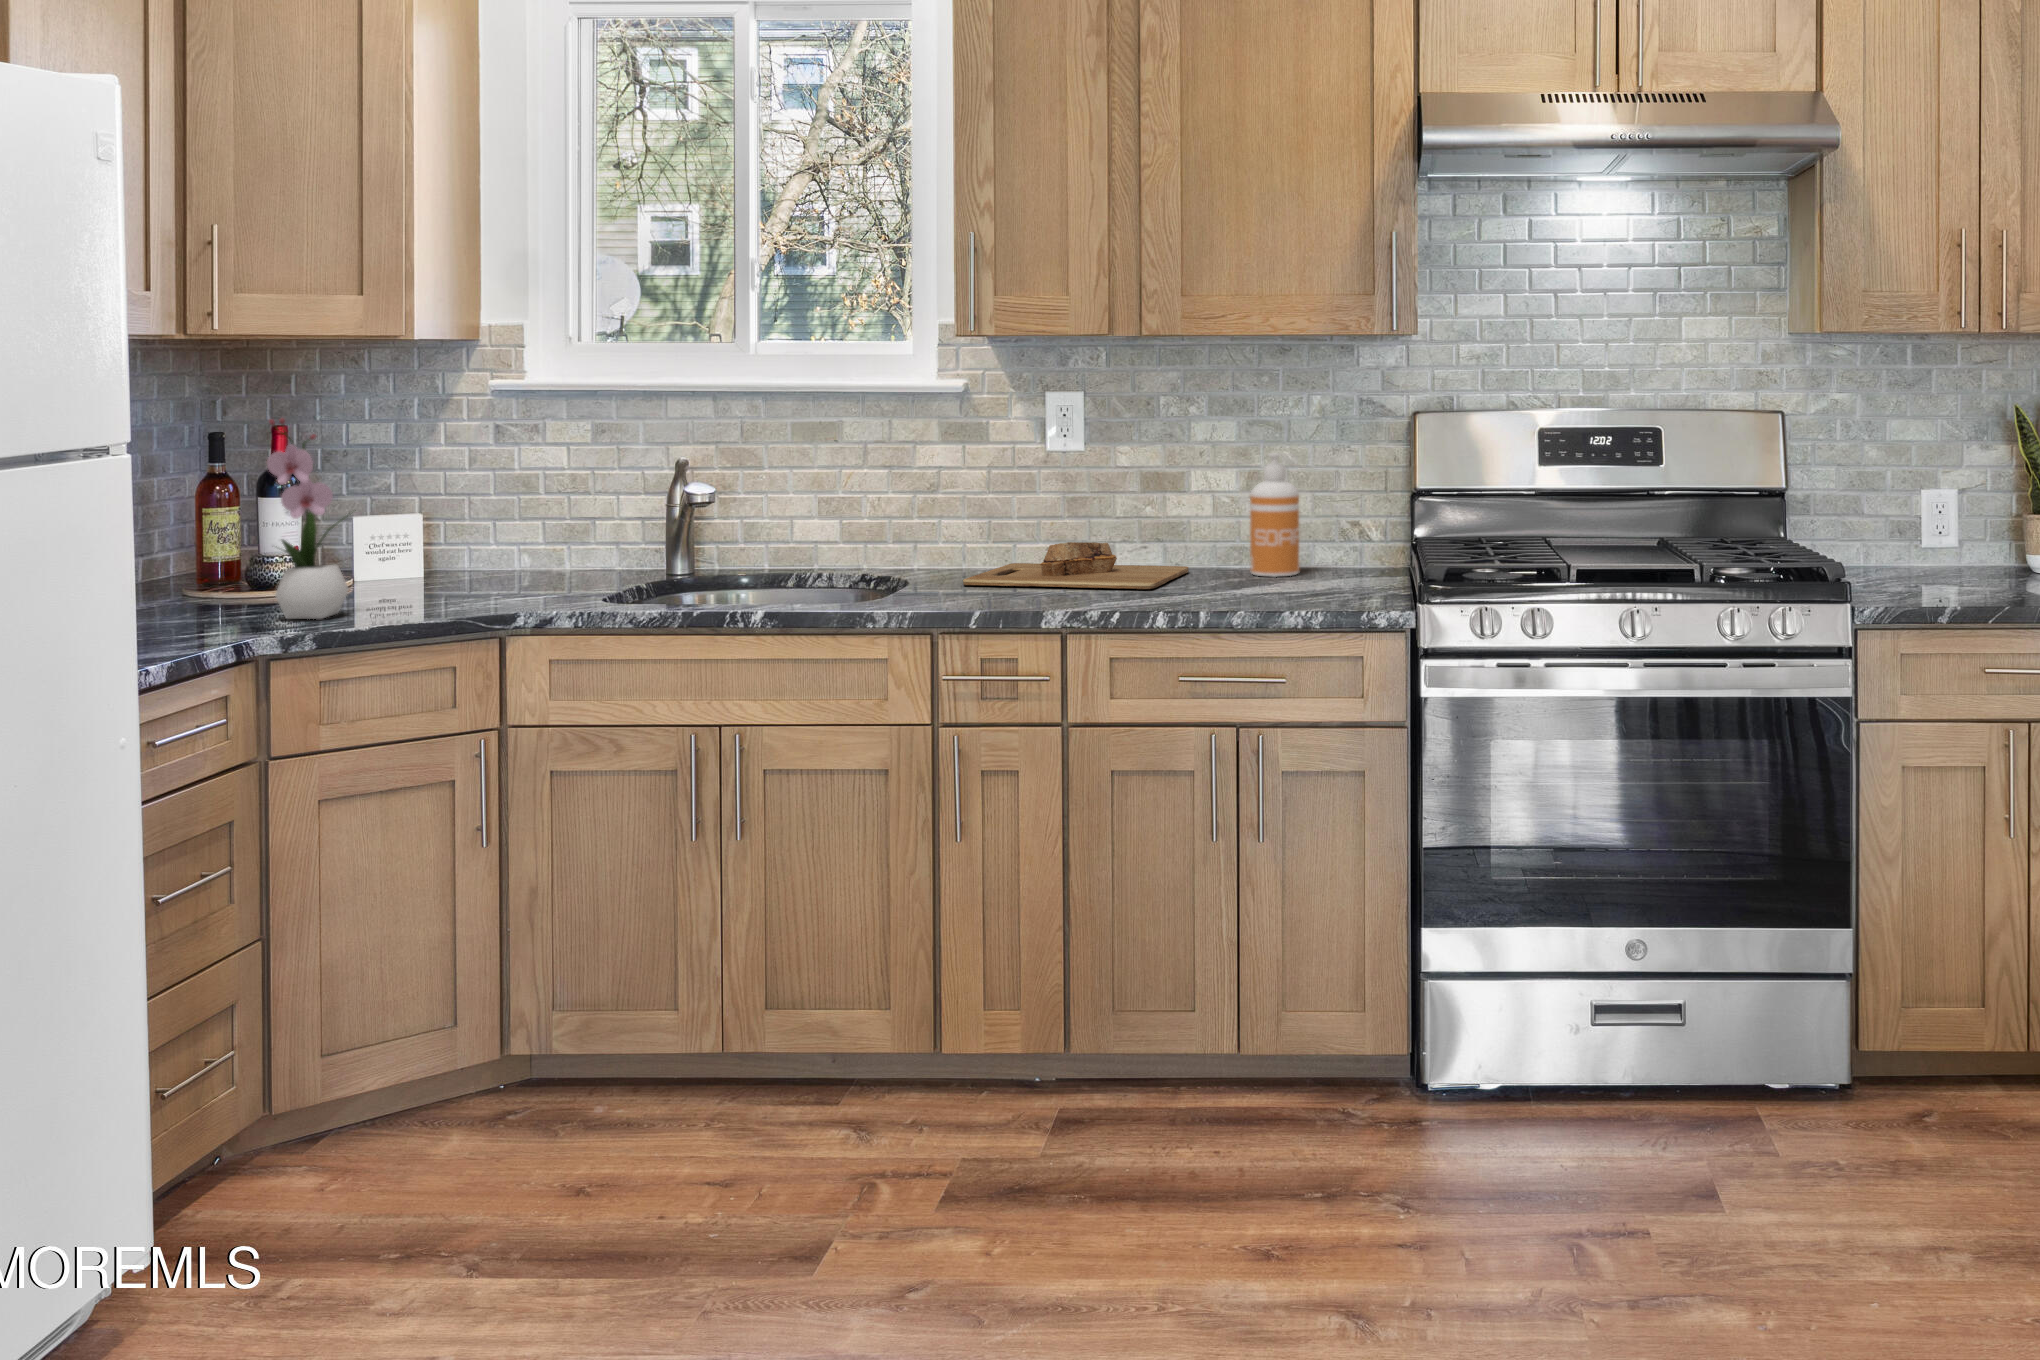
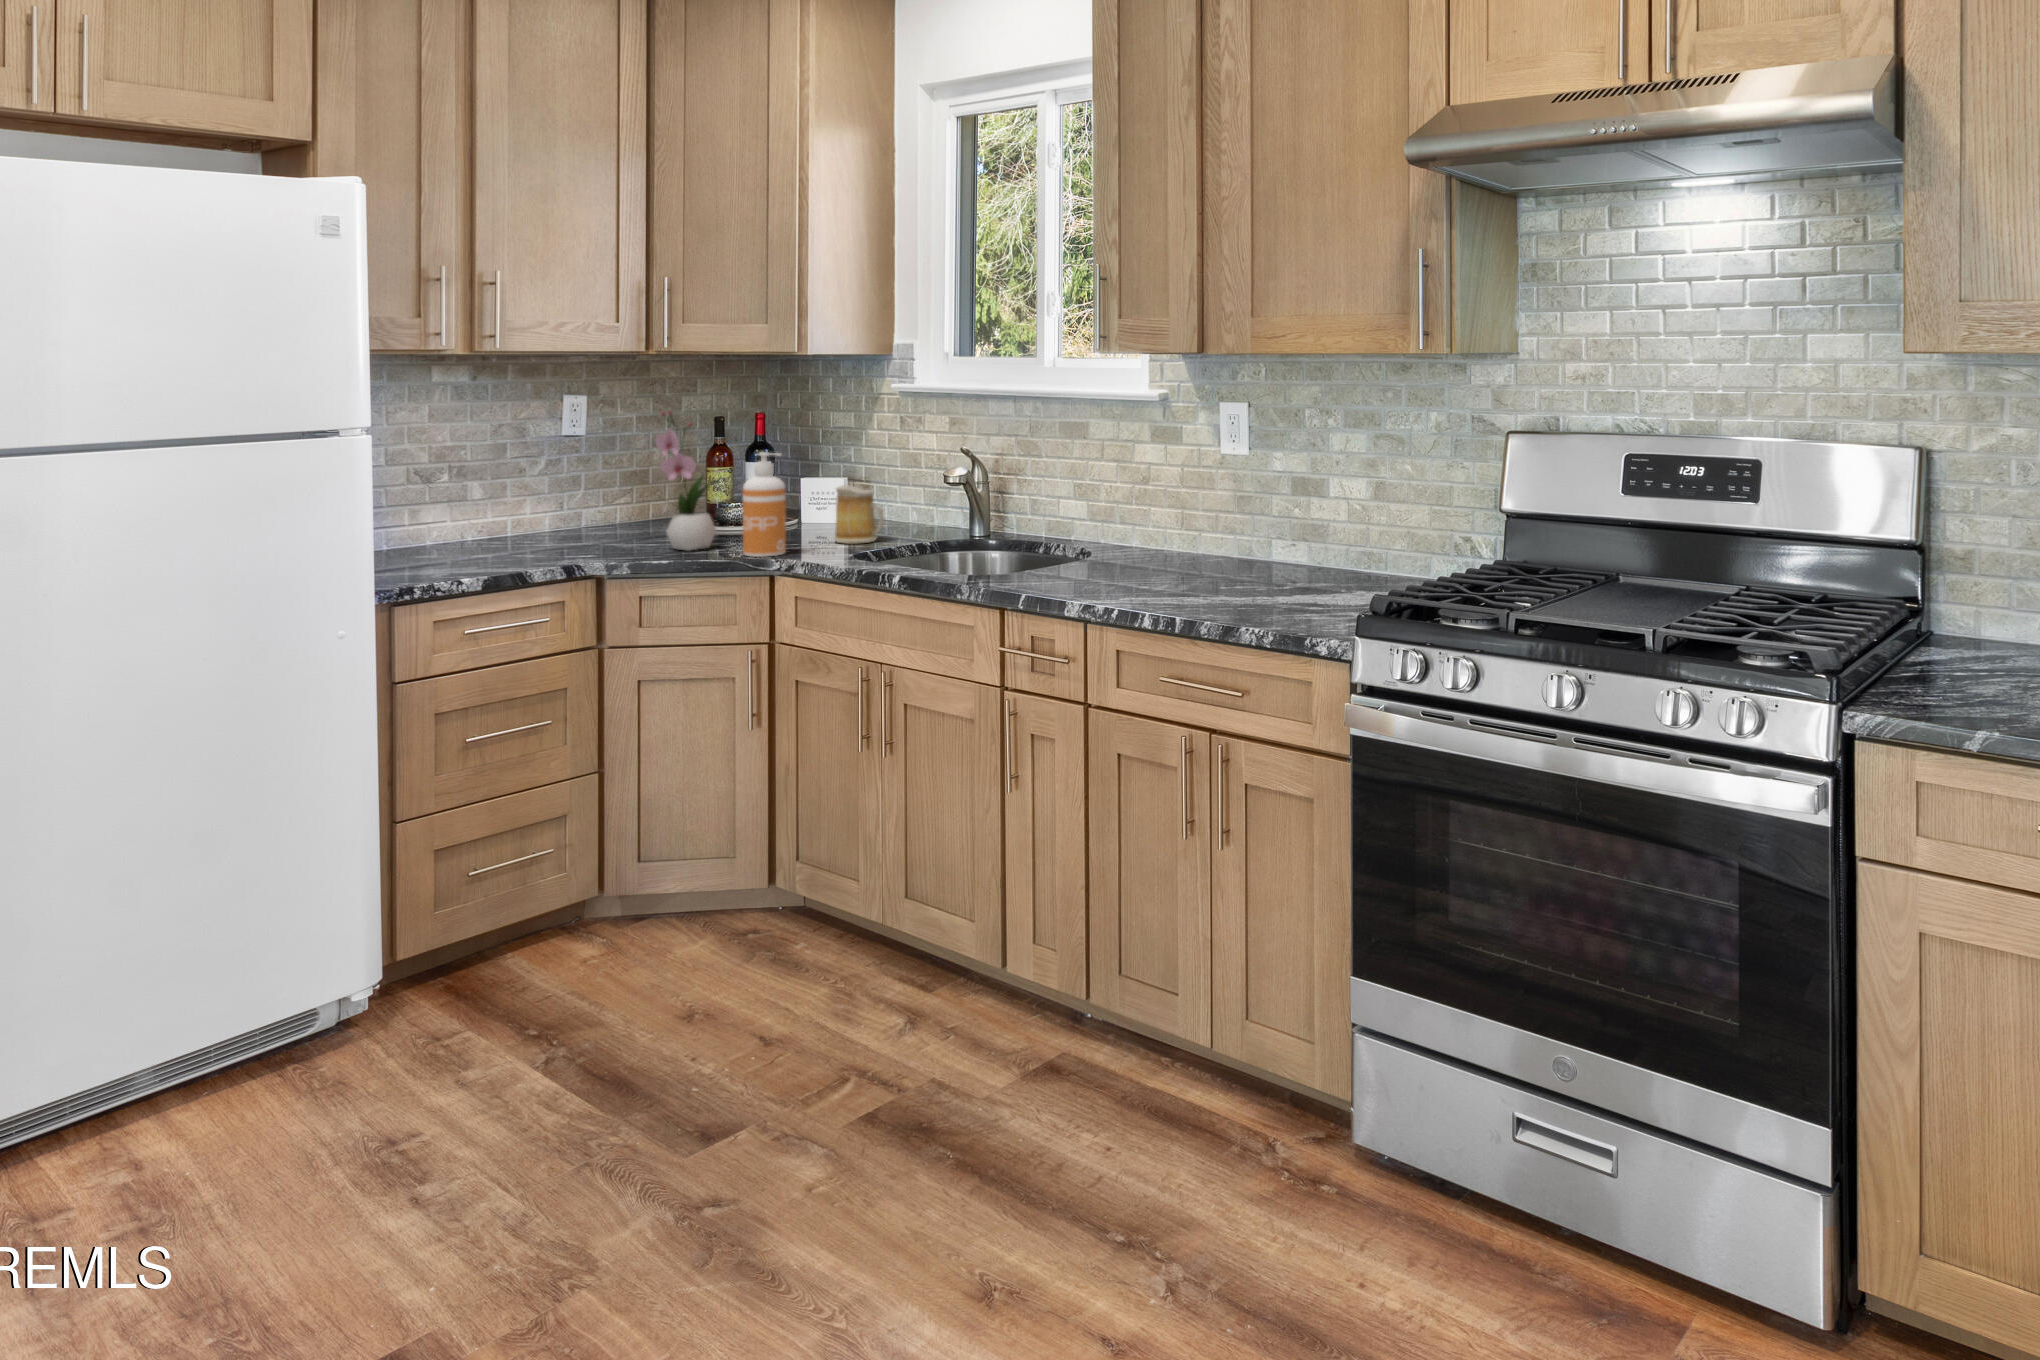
soap dispenser: present [1250,453,1299,577] -> present [743,452,786,557]
mug: none [485,514,558,594] -> present [834,485,884,544]
cutting board: present [963,542,1189,589] -> none [1113,539,1321,588]

